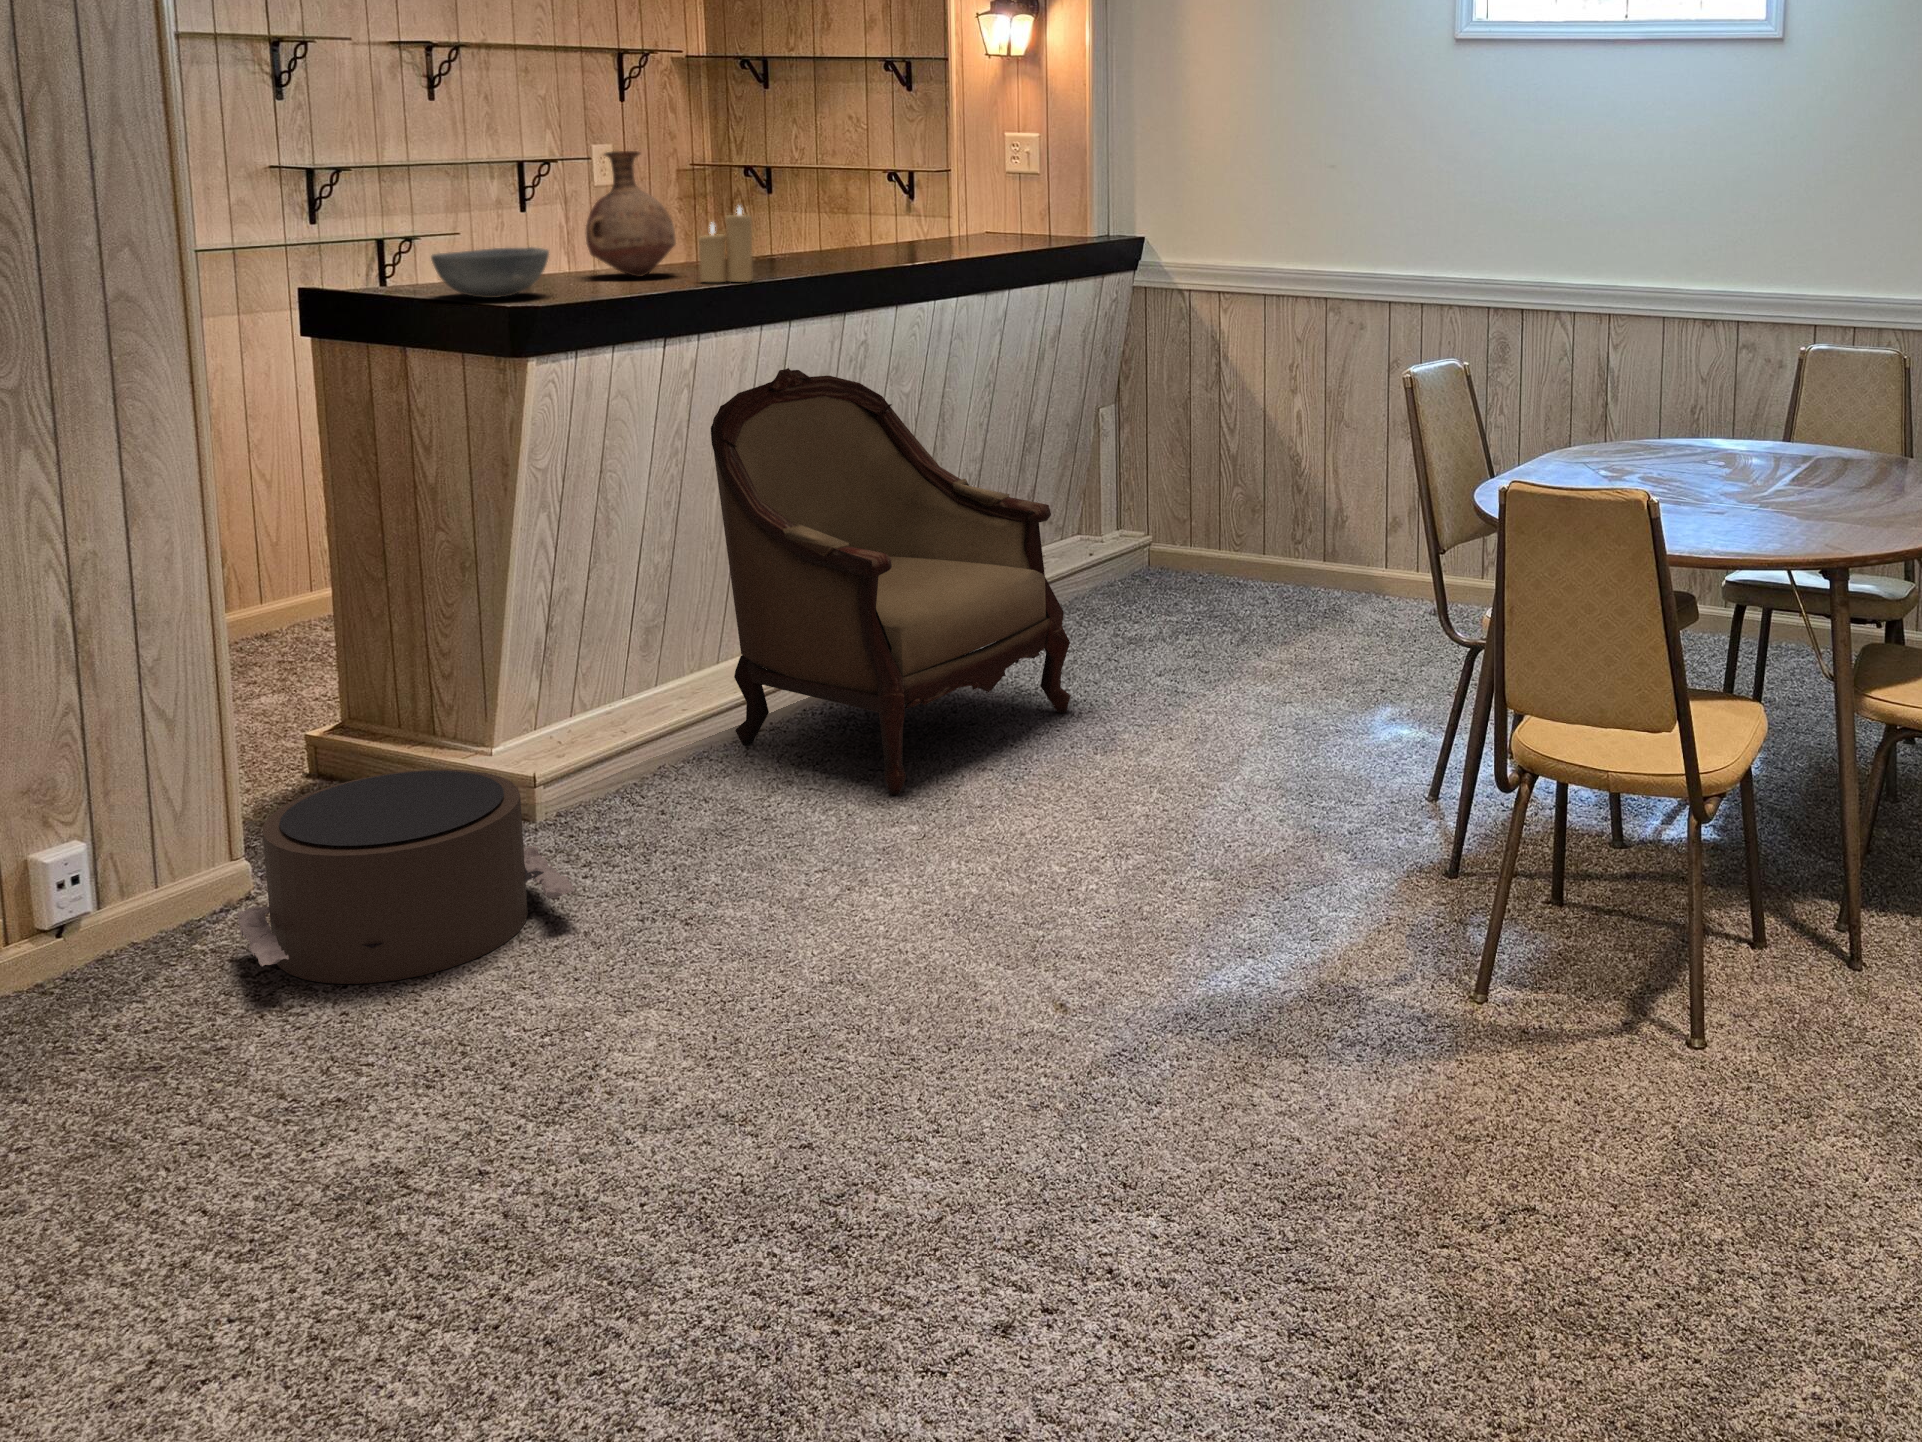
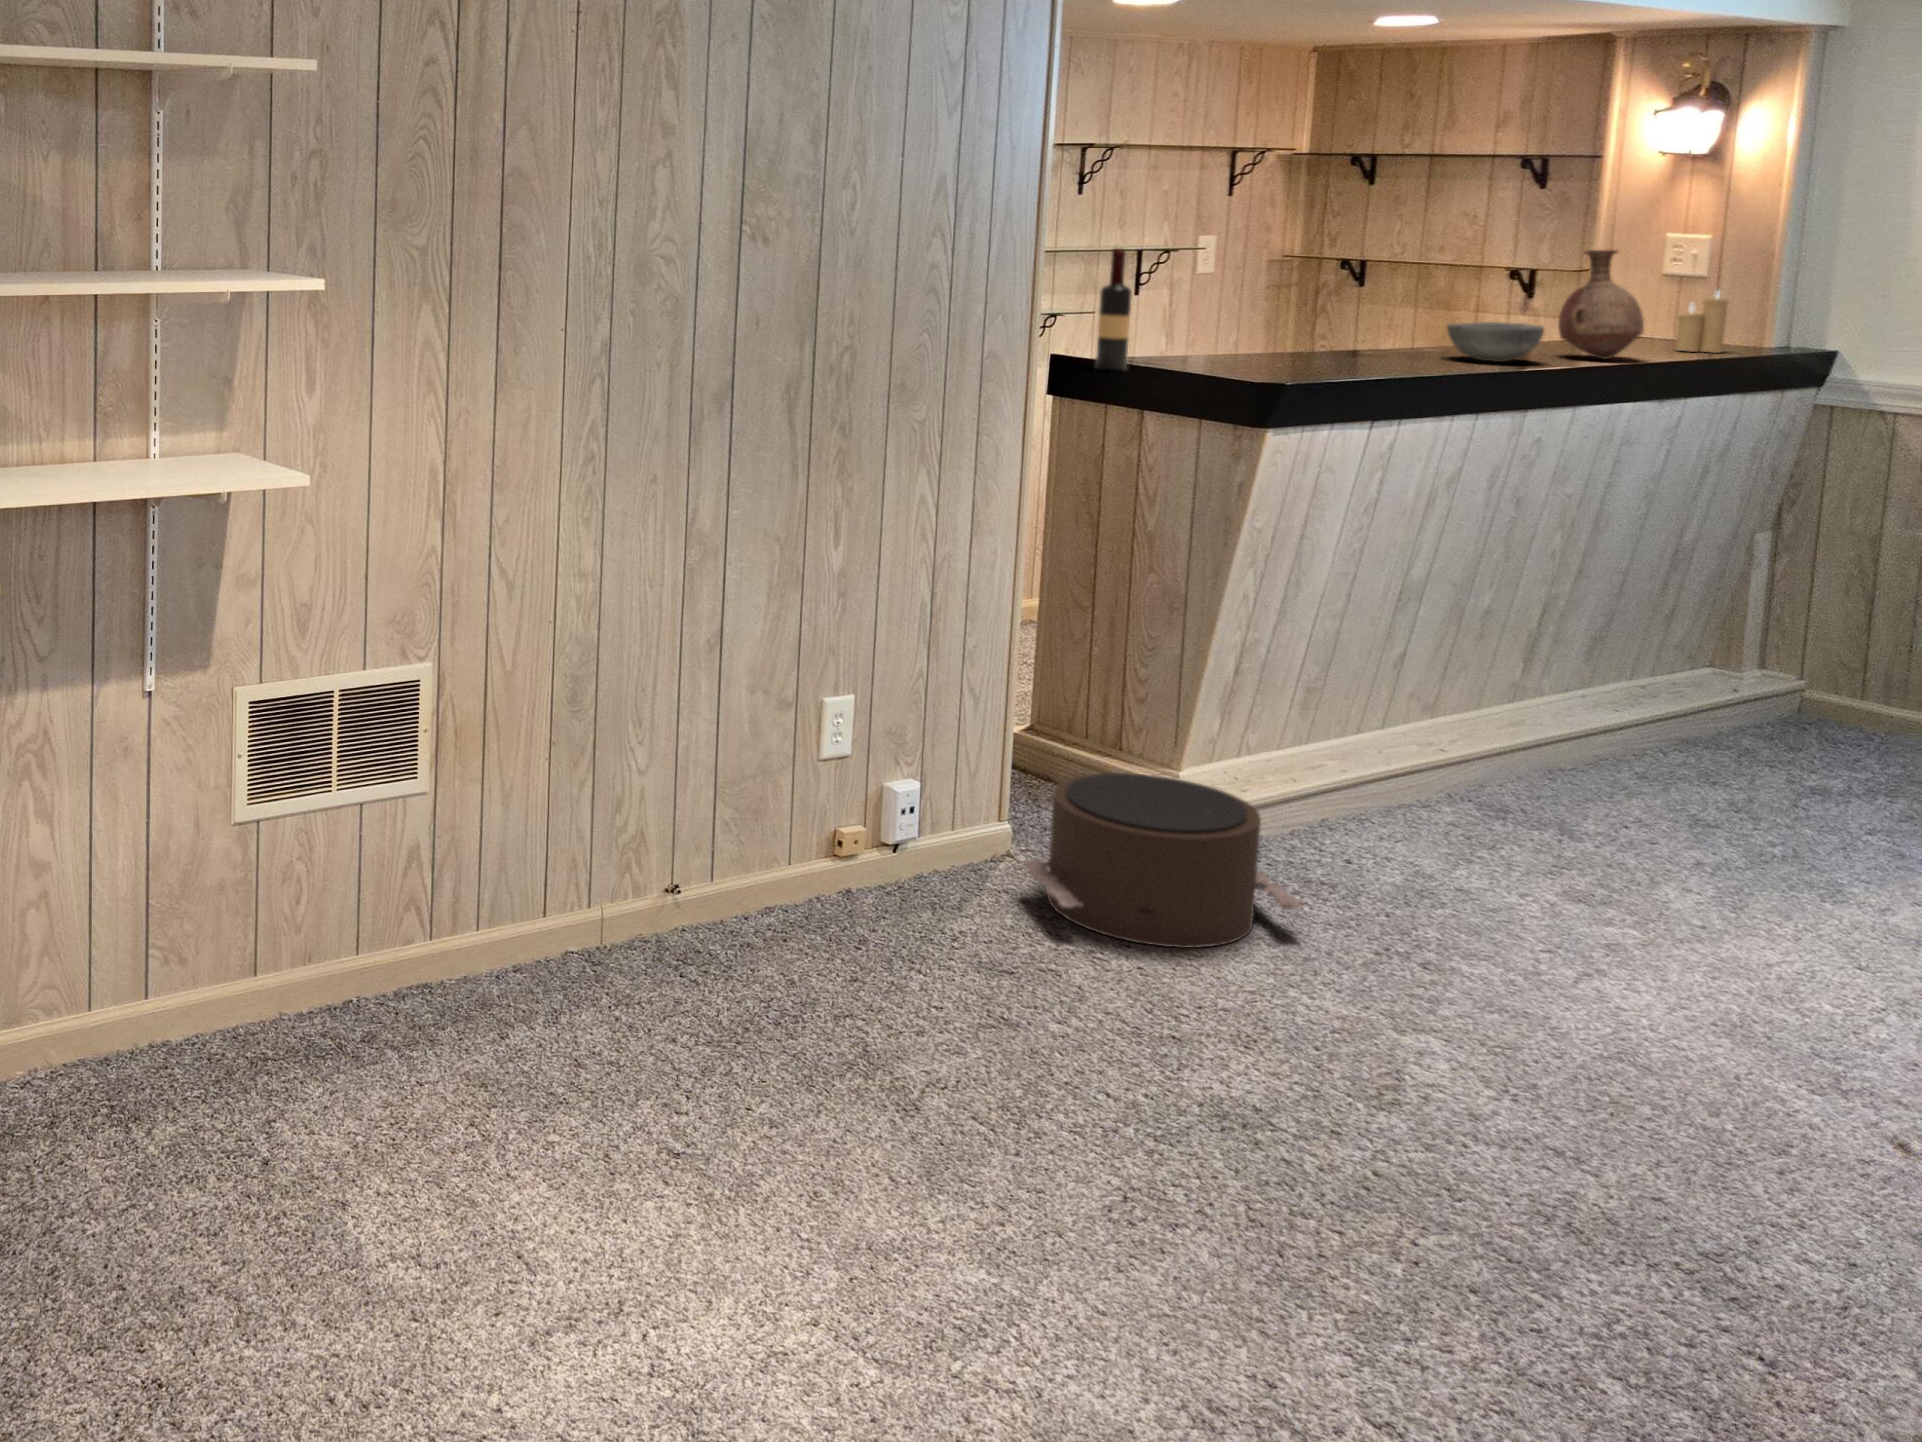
vase: present [586,151,676,277] -> present [1558,250,1644,359]
wine bottle: none [340,155,386,299] -> present [1096,249,1131,371]
candle: present [699,207,753,282] -> present [1675,292,1728,353]
bowl: present [431,247,549,298] -> present [1447,322,1544,362]
armchair: present [711,368,1071,795] -> none [1391,462,1771,894]

